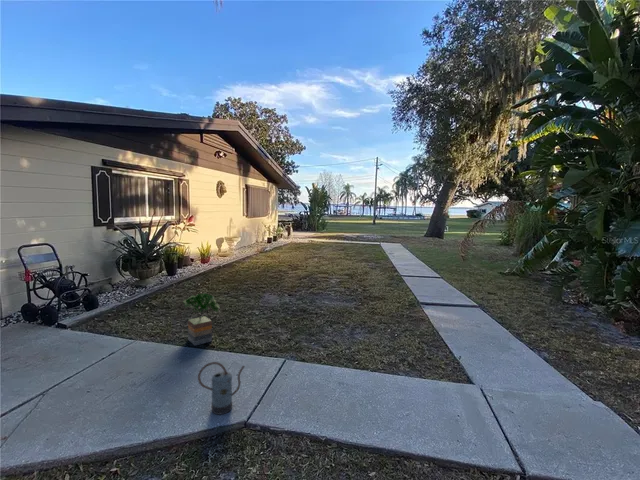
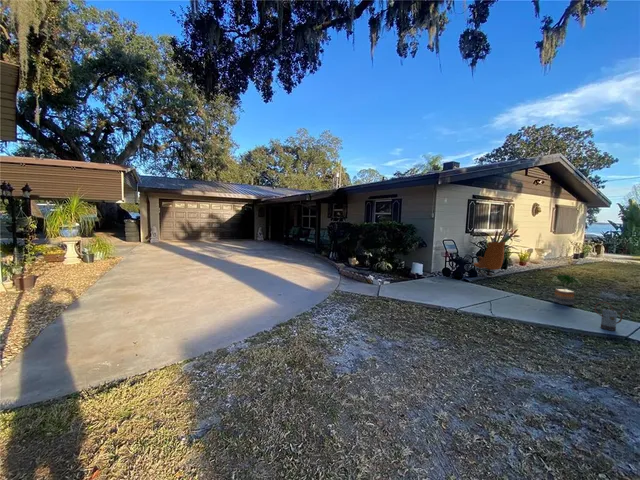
lounge chair: none [110,239,153,300] -> present [474,242,505,277]

